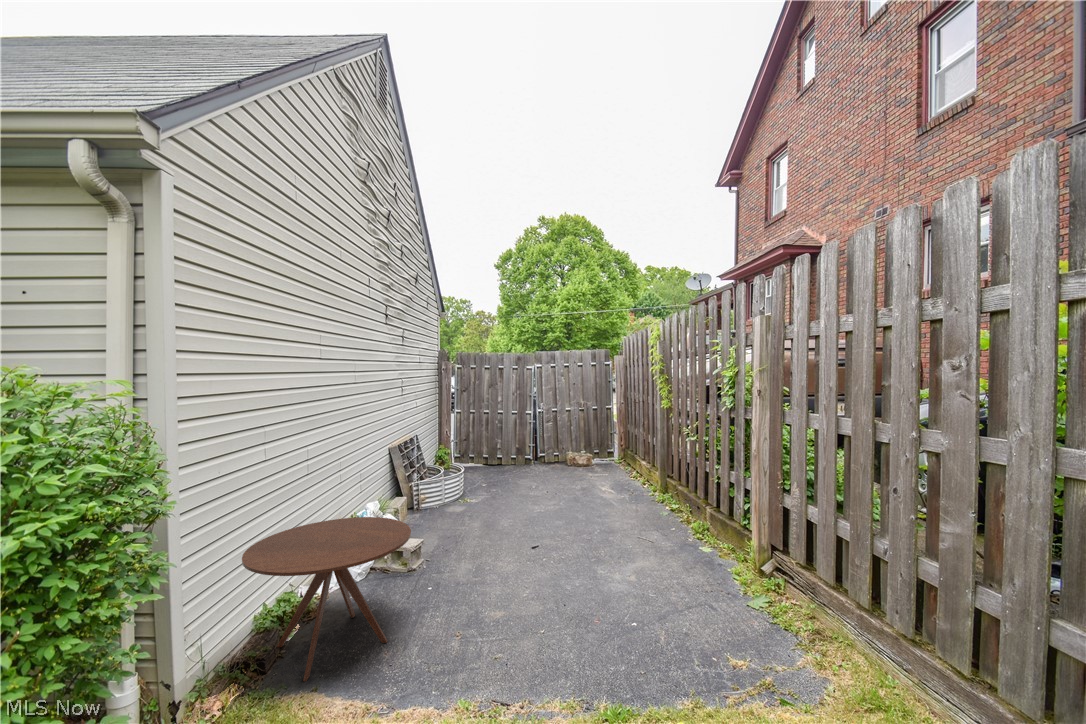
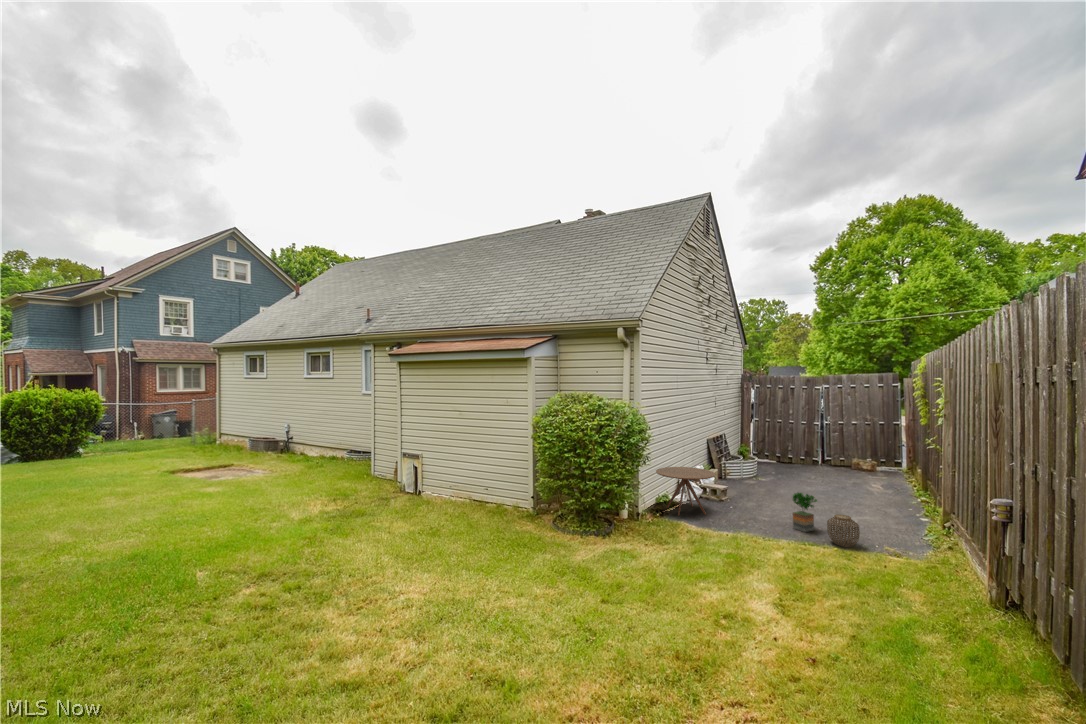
potted tree: none [574,539,625,633] -> present [793,493,817,532]
woven basket: none [663,582,727,664] -> present [827,514,860,547]

